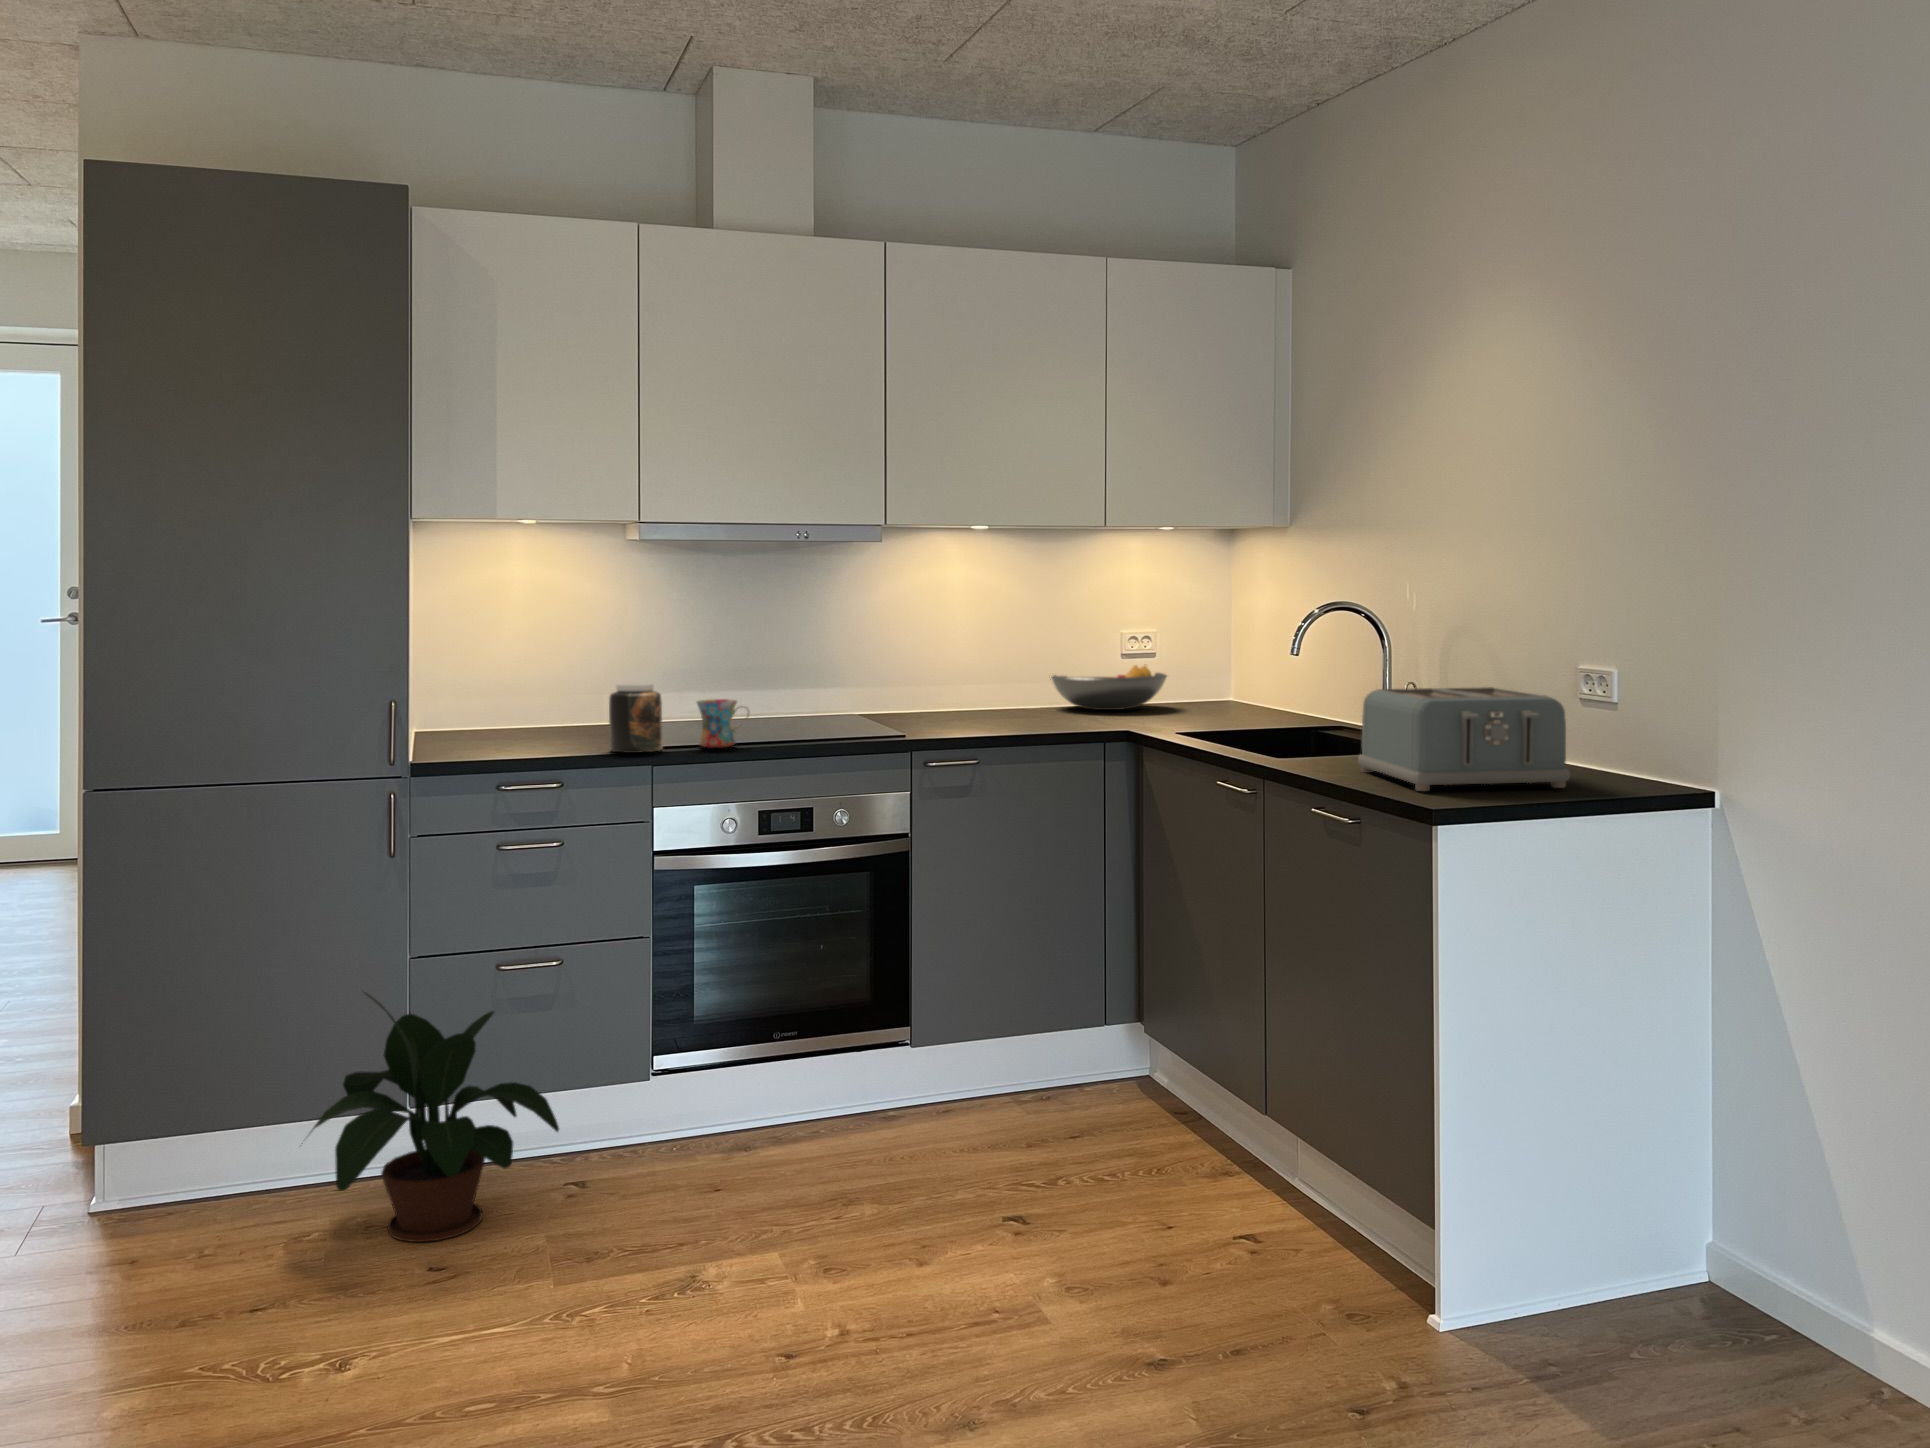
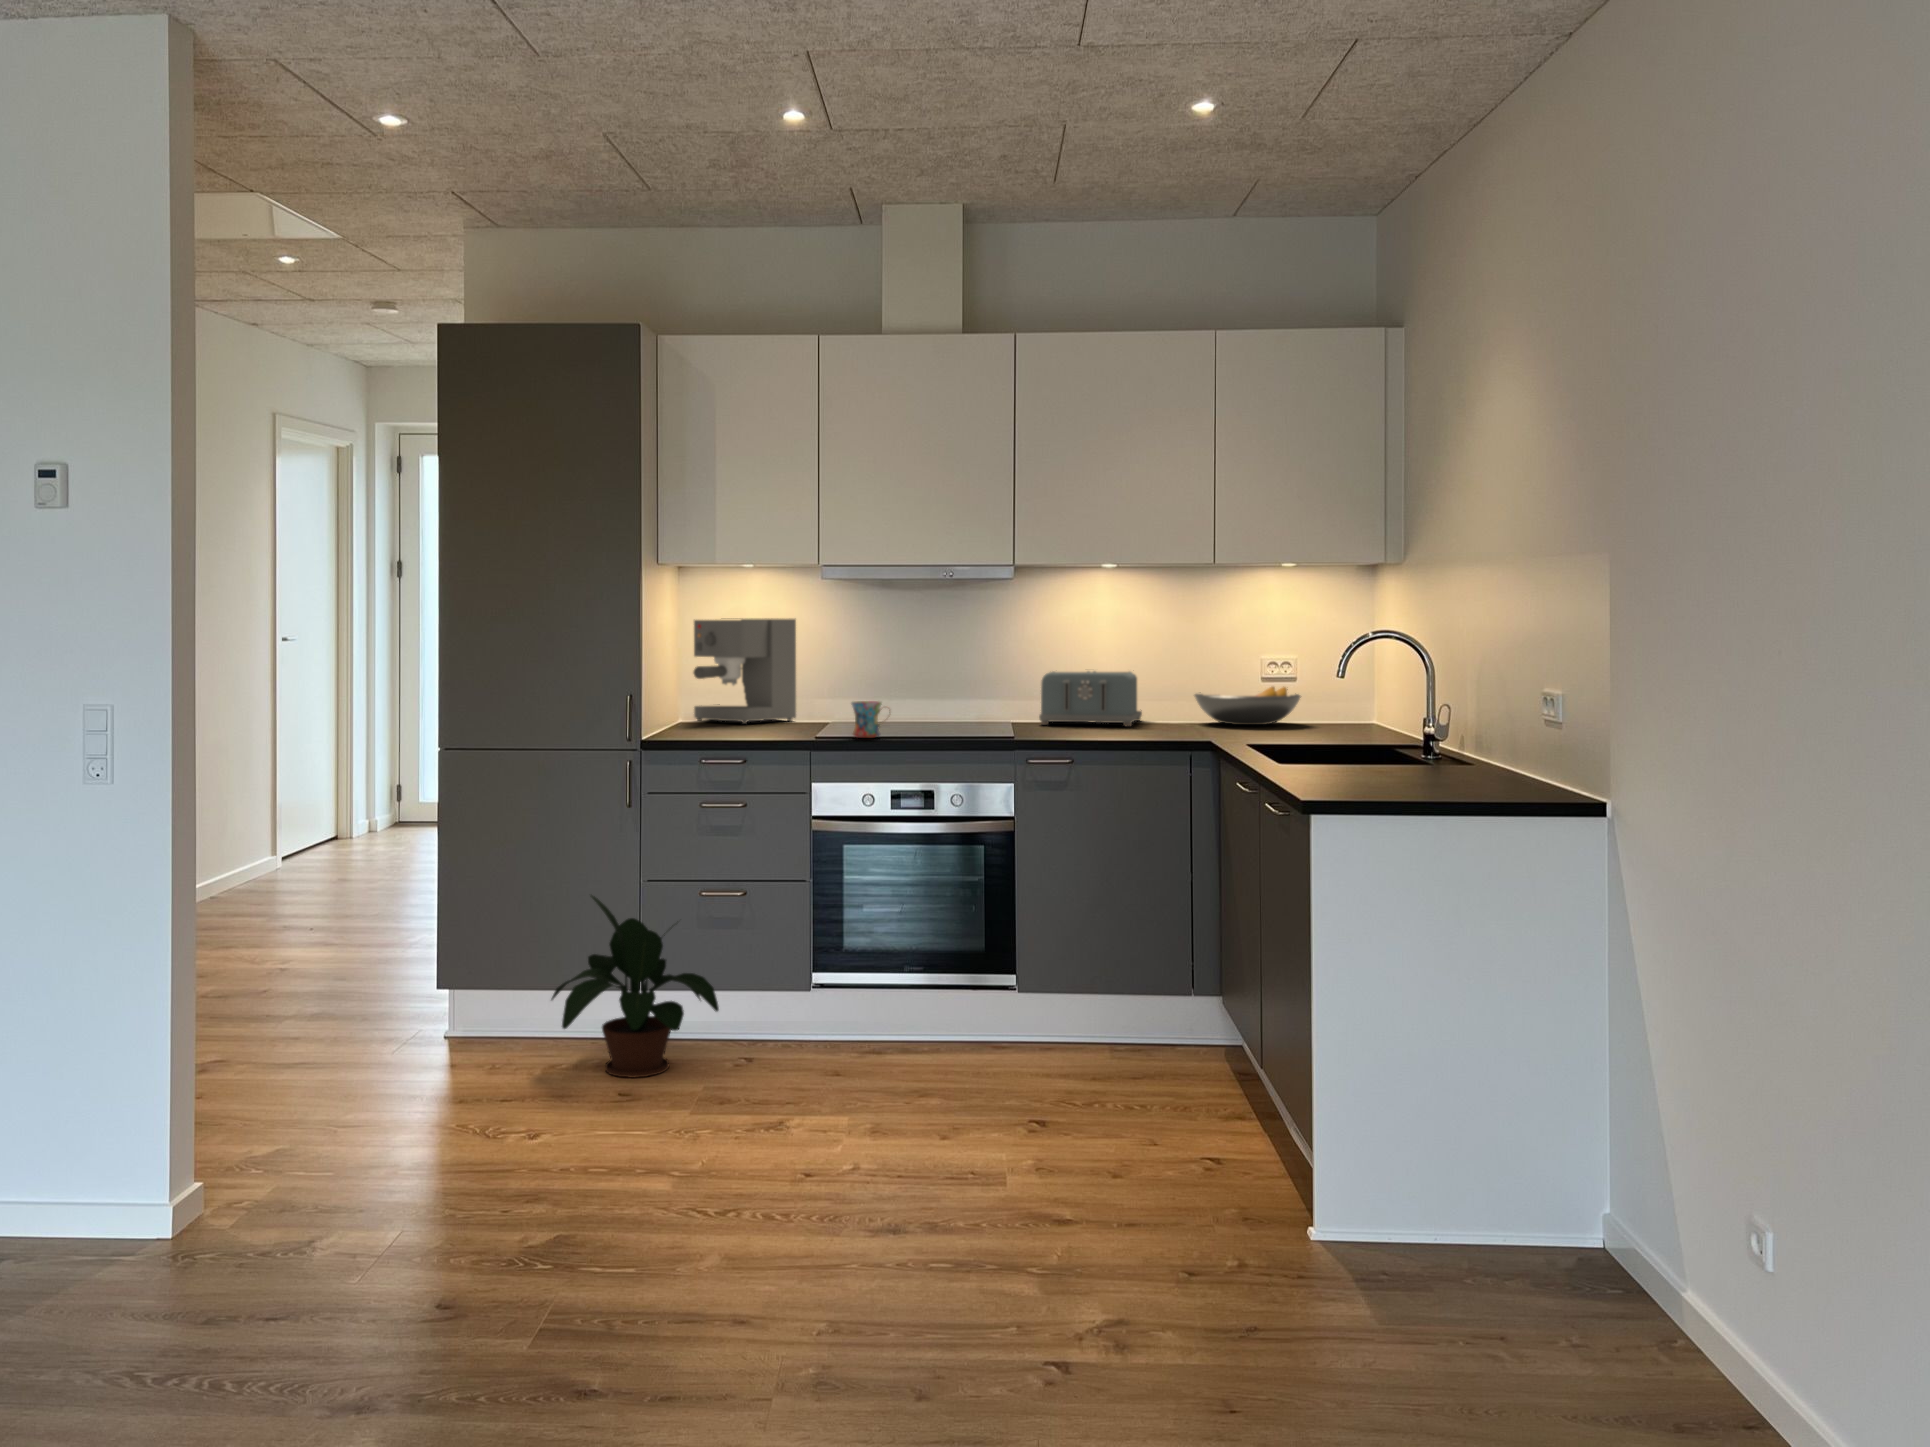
coffee maker: none [428,592,572,733] -> present [693,619,796,724]
jar: present [609,683,663,753] -> none [786,686,824,738]
toaster: present [1358,687,1570,791] -> present [1039,671,1142,726]

